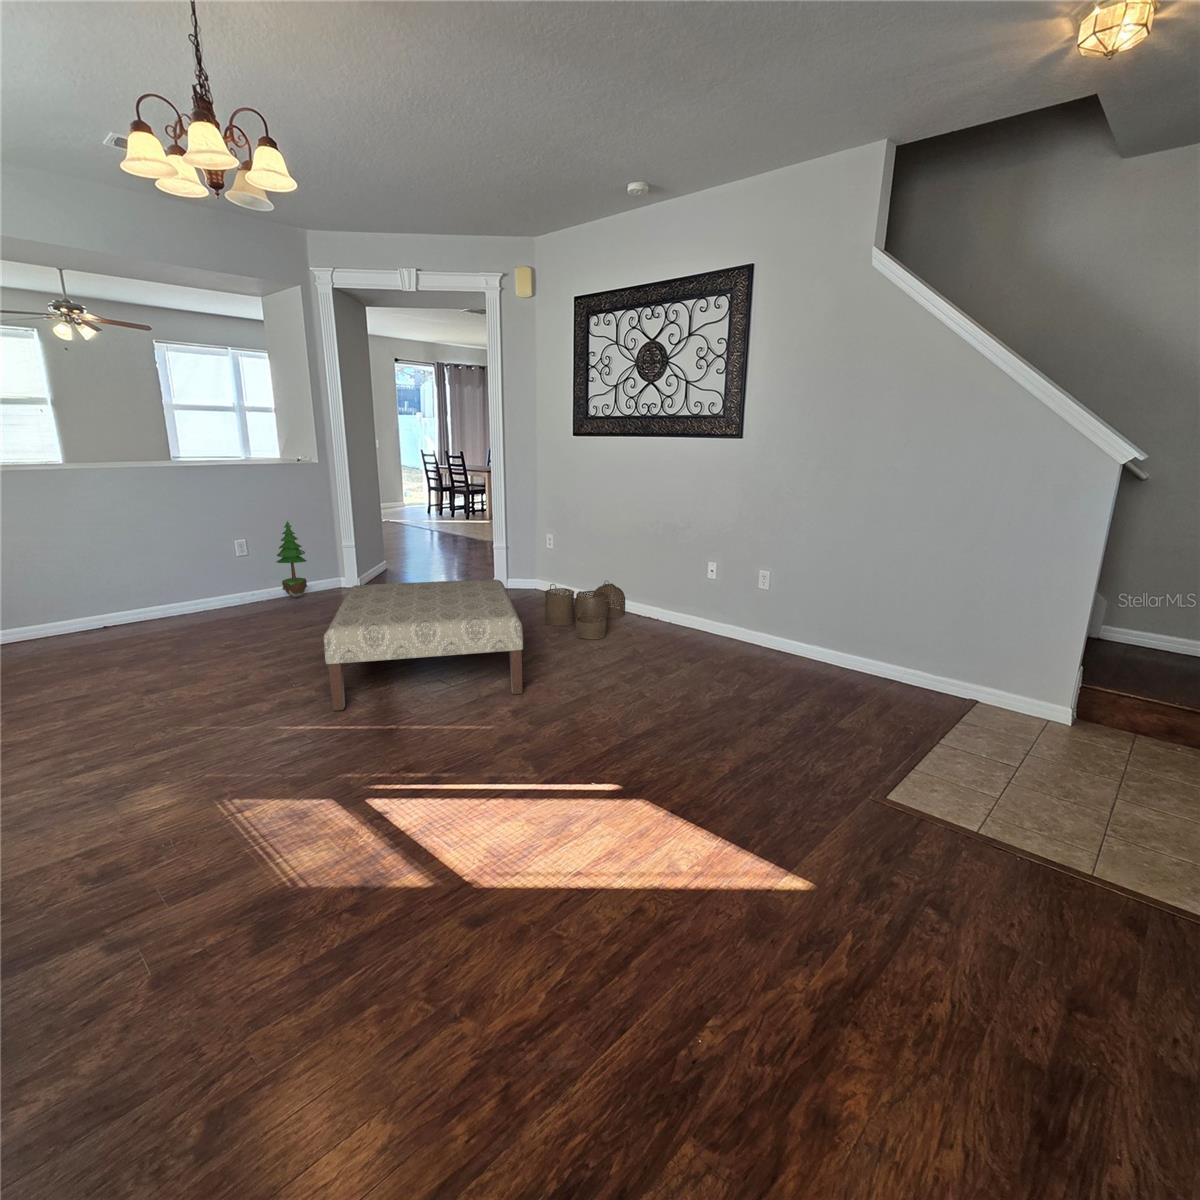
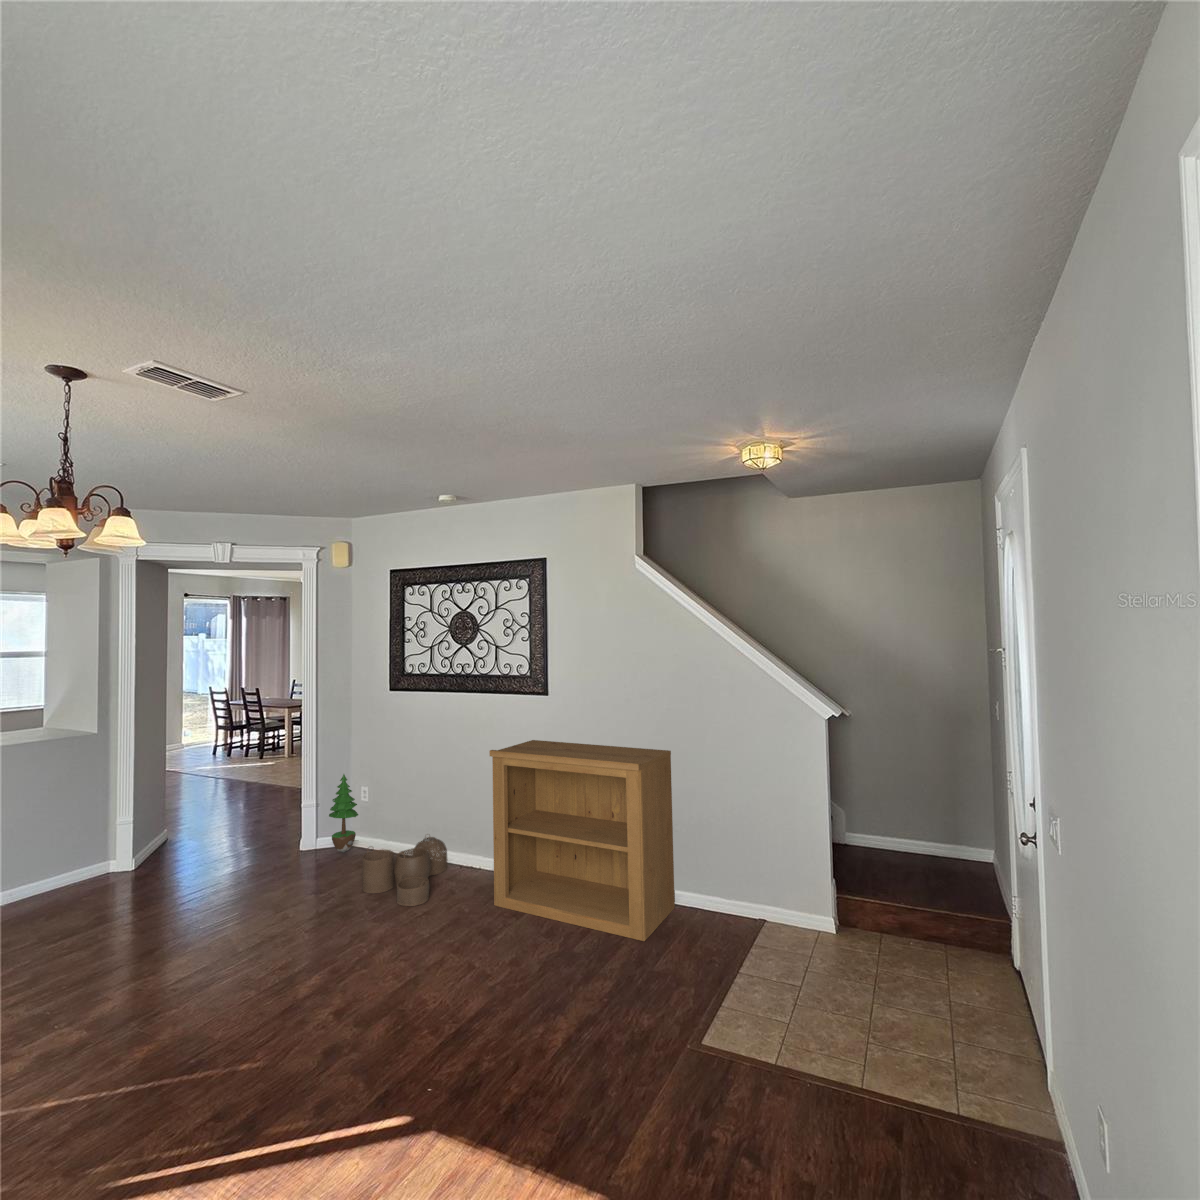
bookshelf: none [668,490,888,700] -> present [489,740,675,941]
potted tree: present [276,521,307,598] -> present [329,774,358,853]
ottoman: present [324,579,523,711] -> none [102,856,345,1066]

